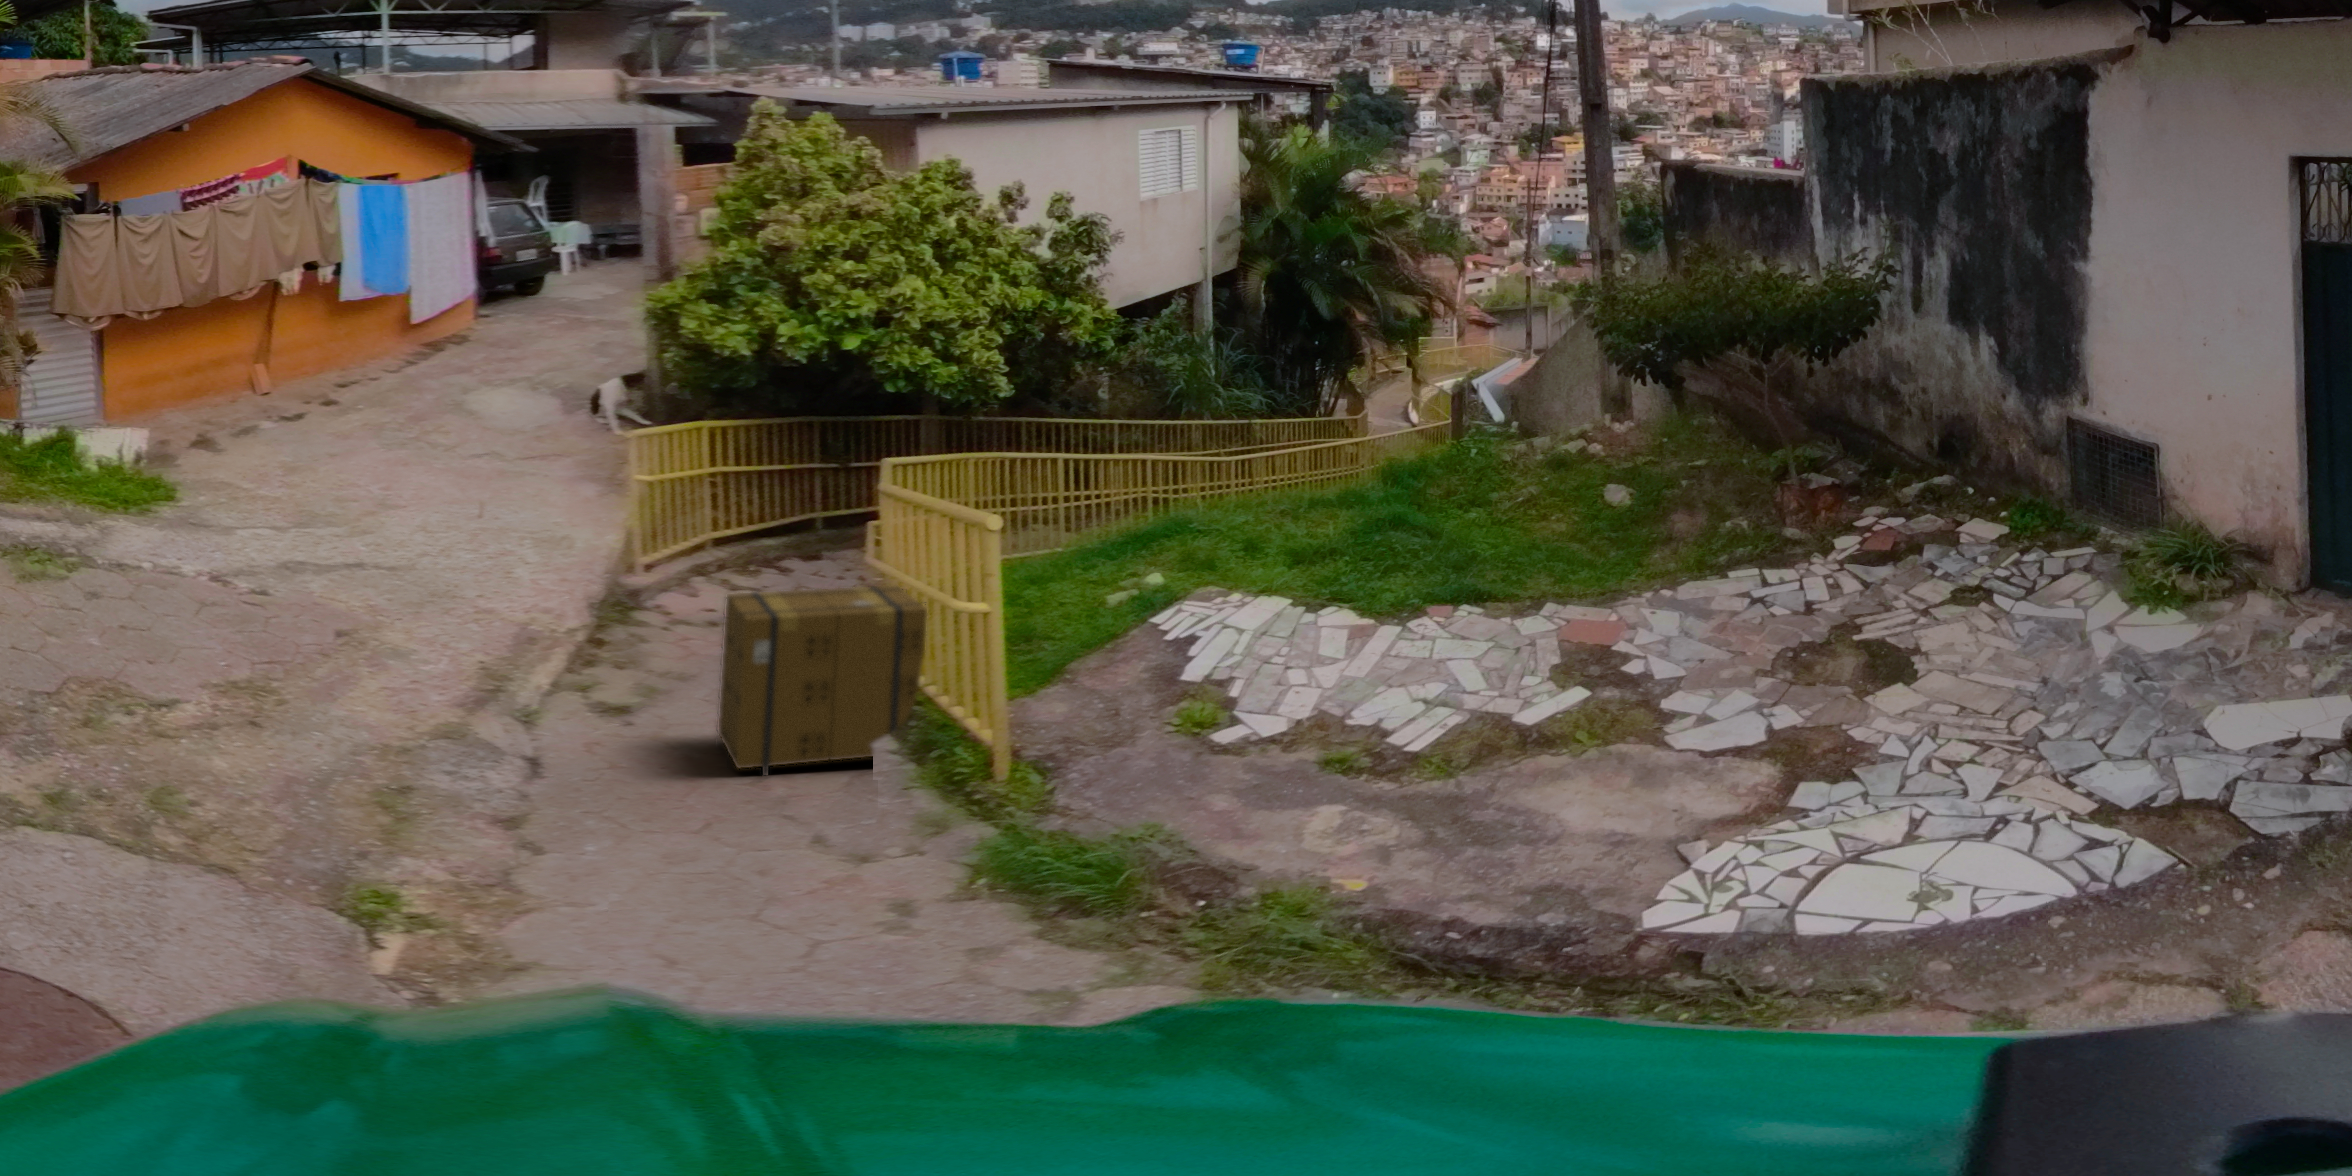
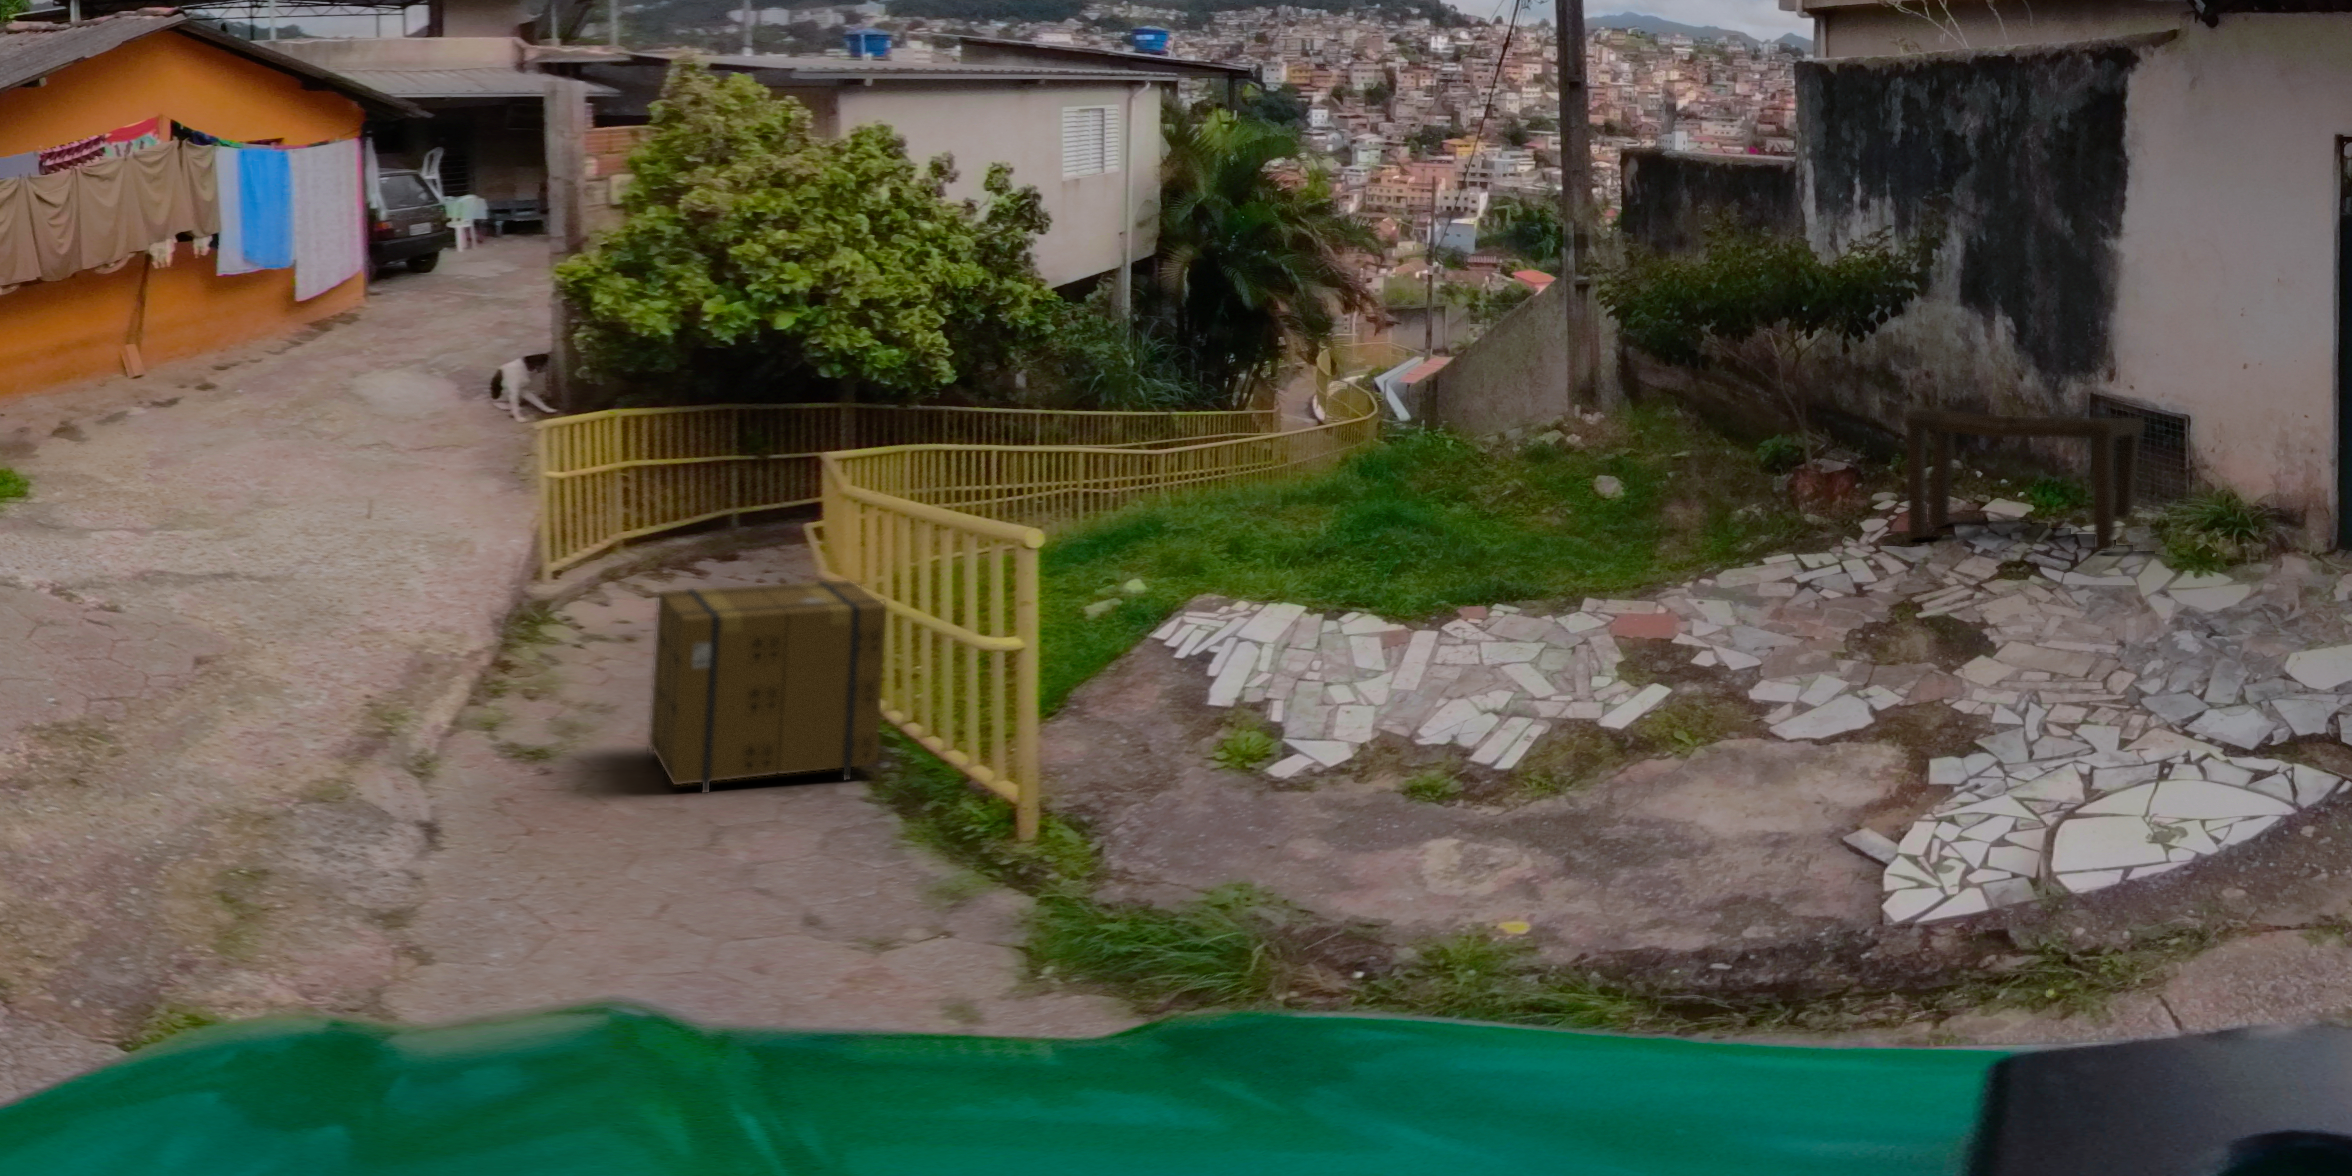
bench: none [1874,429,2102,564] -> present [1905,410,2145,551]

